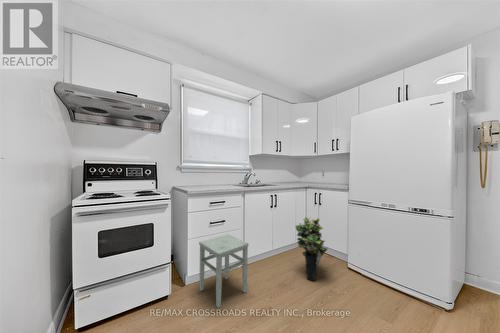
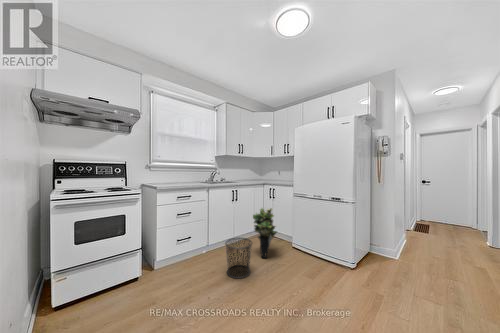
stool: present [199,234,248,308] -> none [168,224,212,283]
waste bin: none [265,254,299,308] -> present [225,238,252,278]

